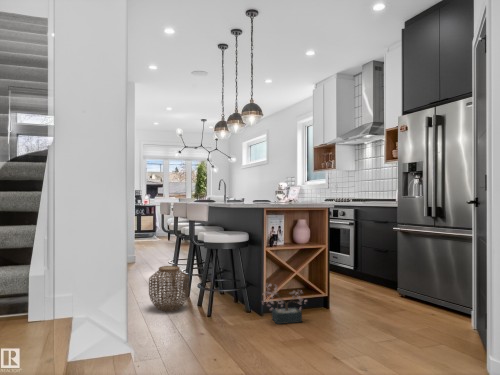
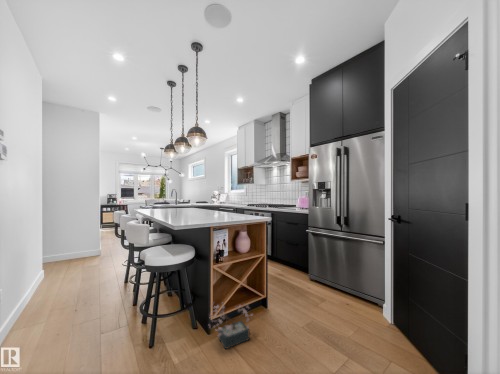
woven basket: present [149,266,189,311] -> none [79,285,130,342]

